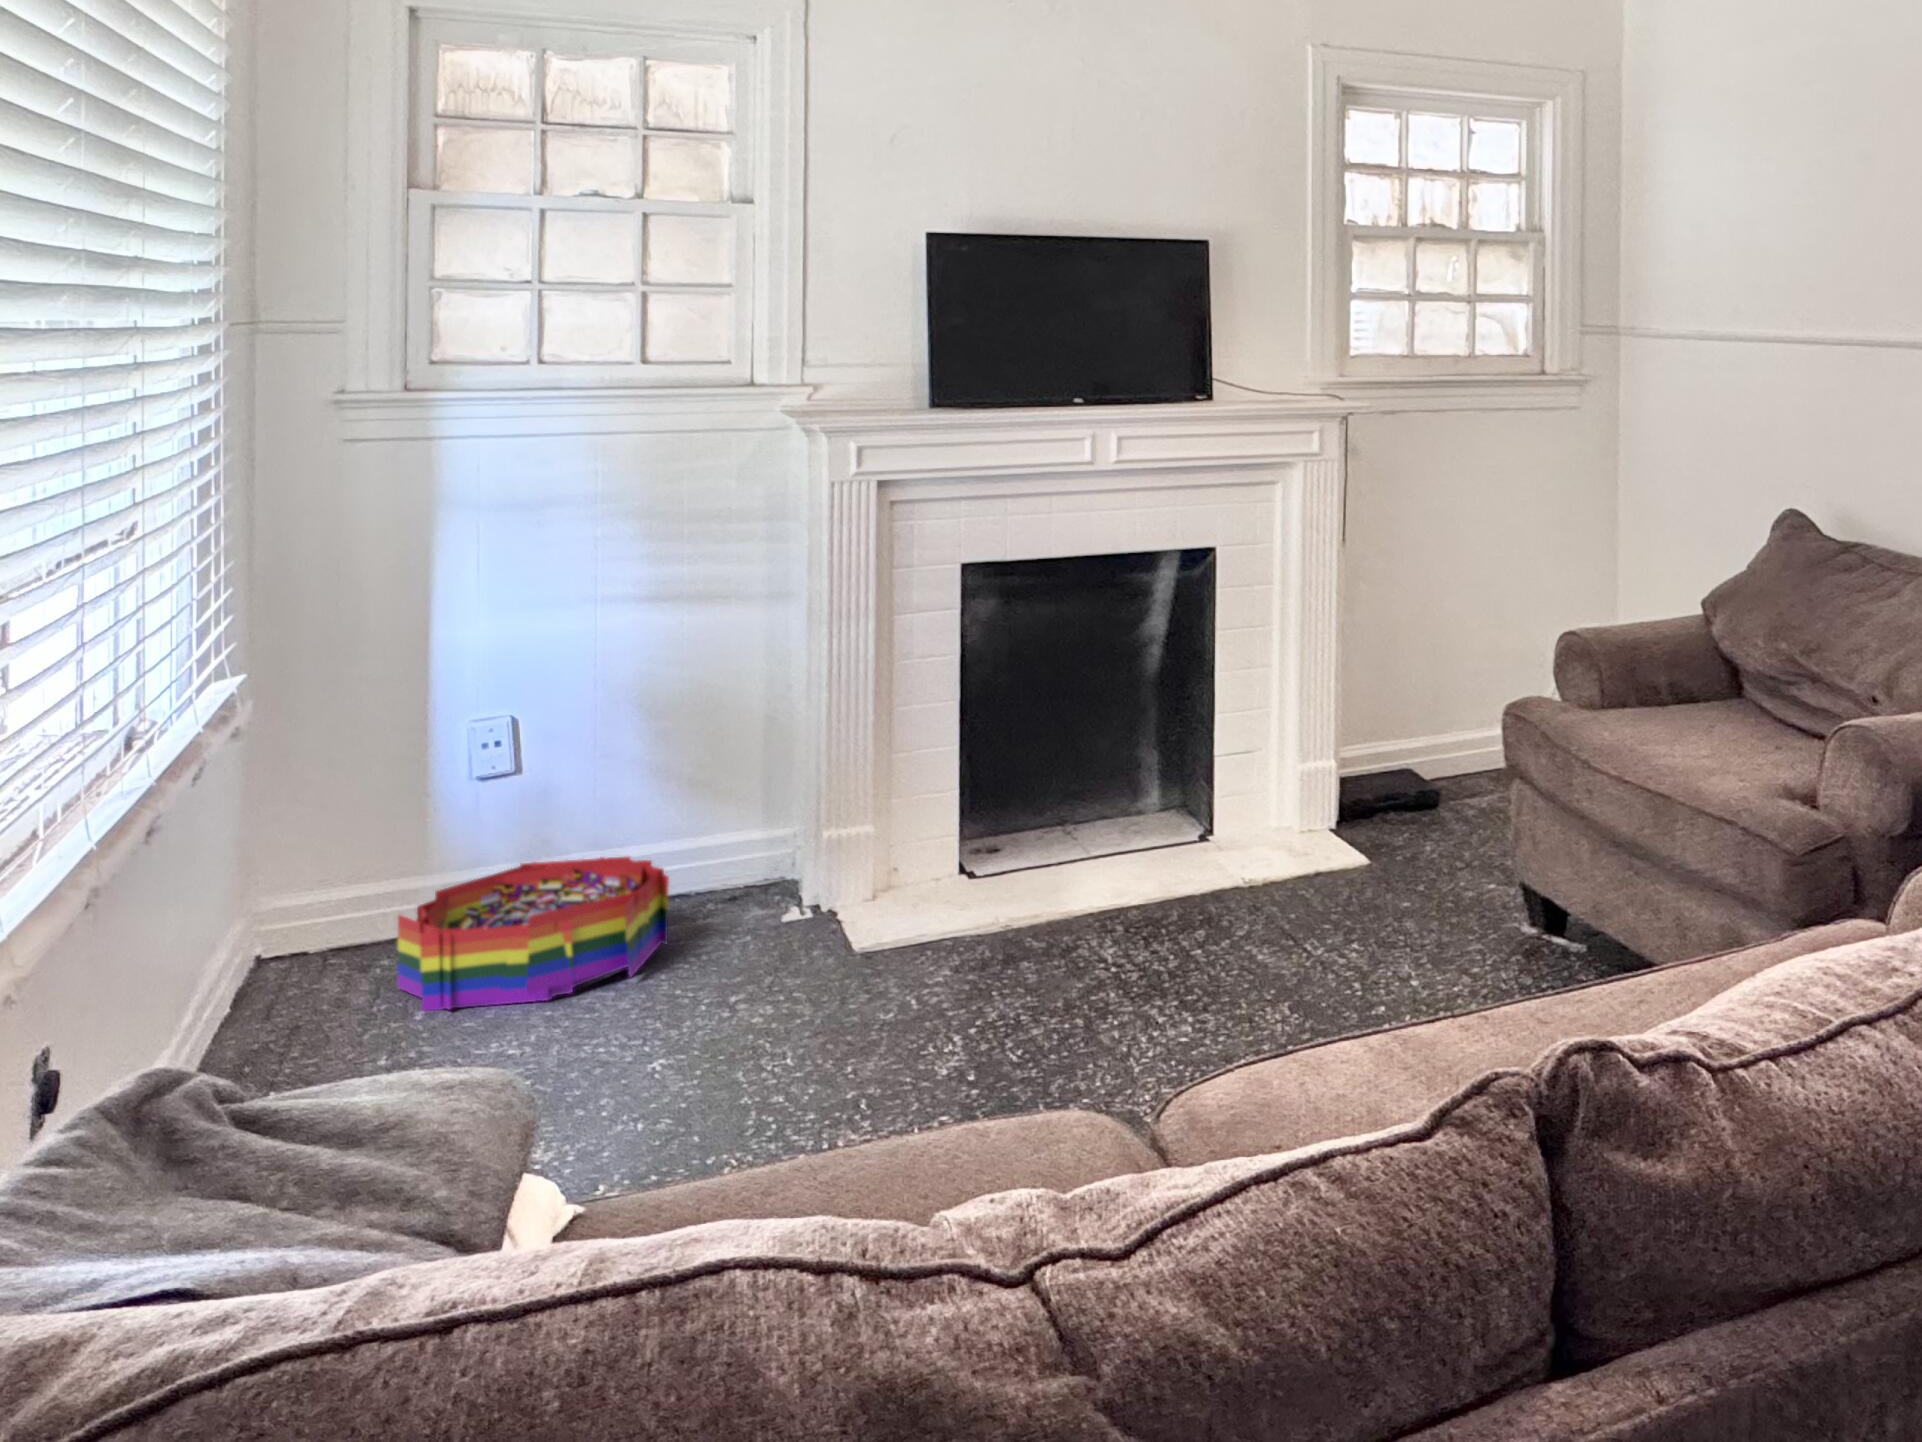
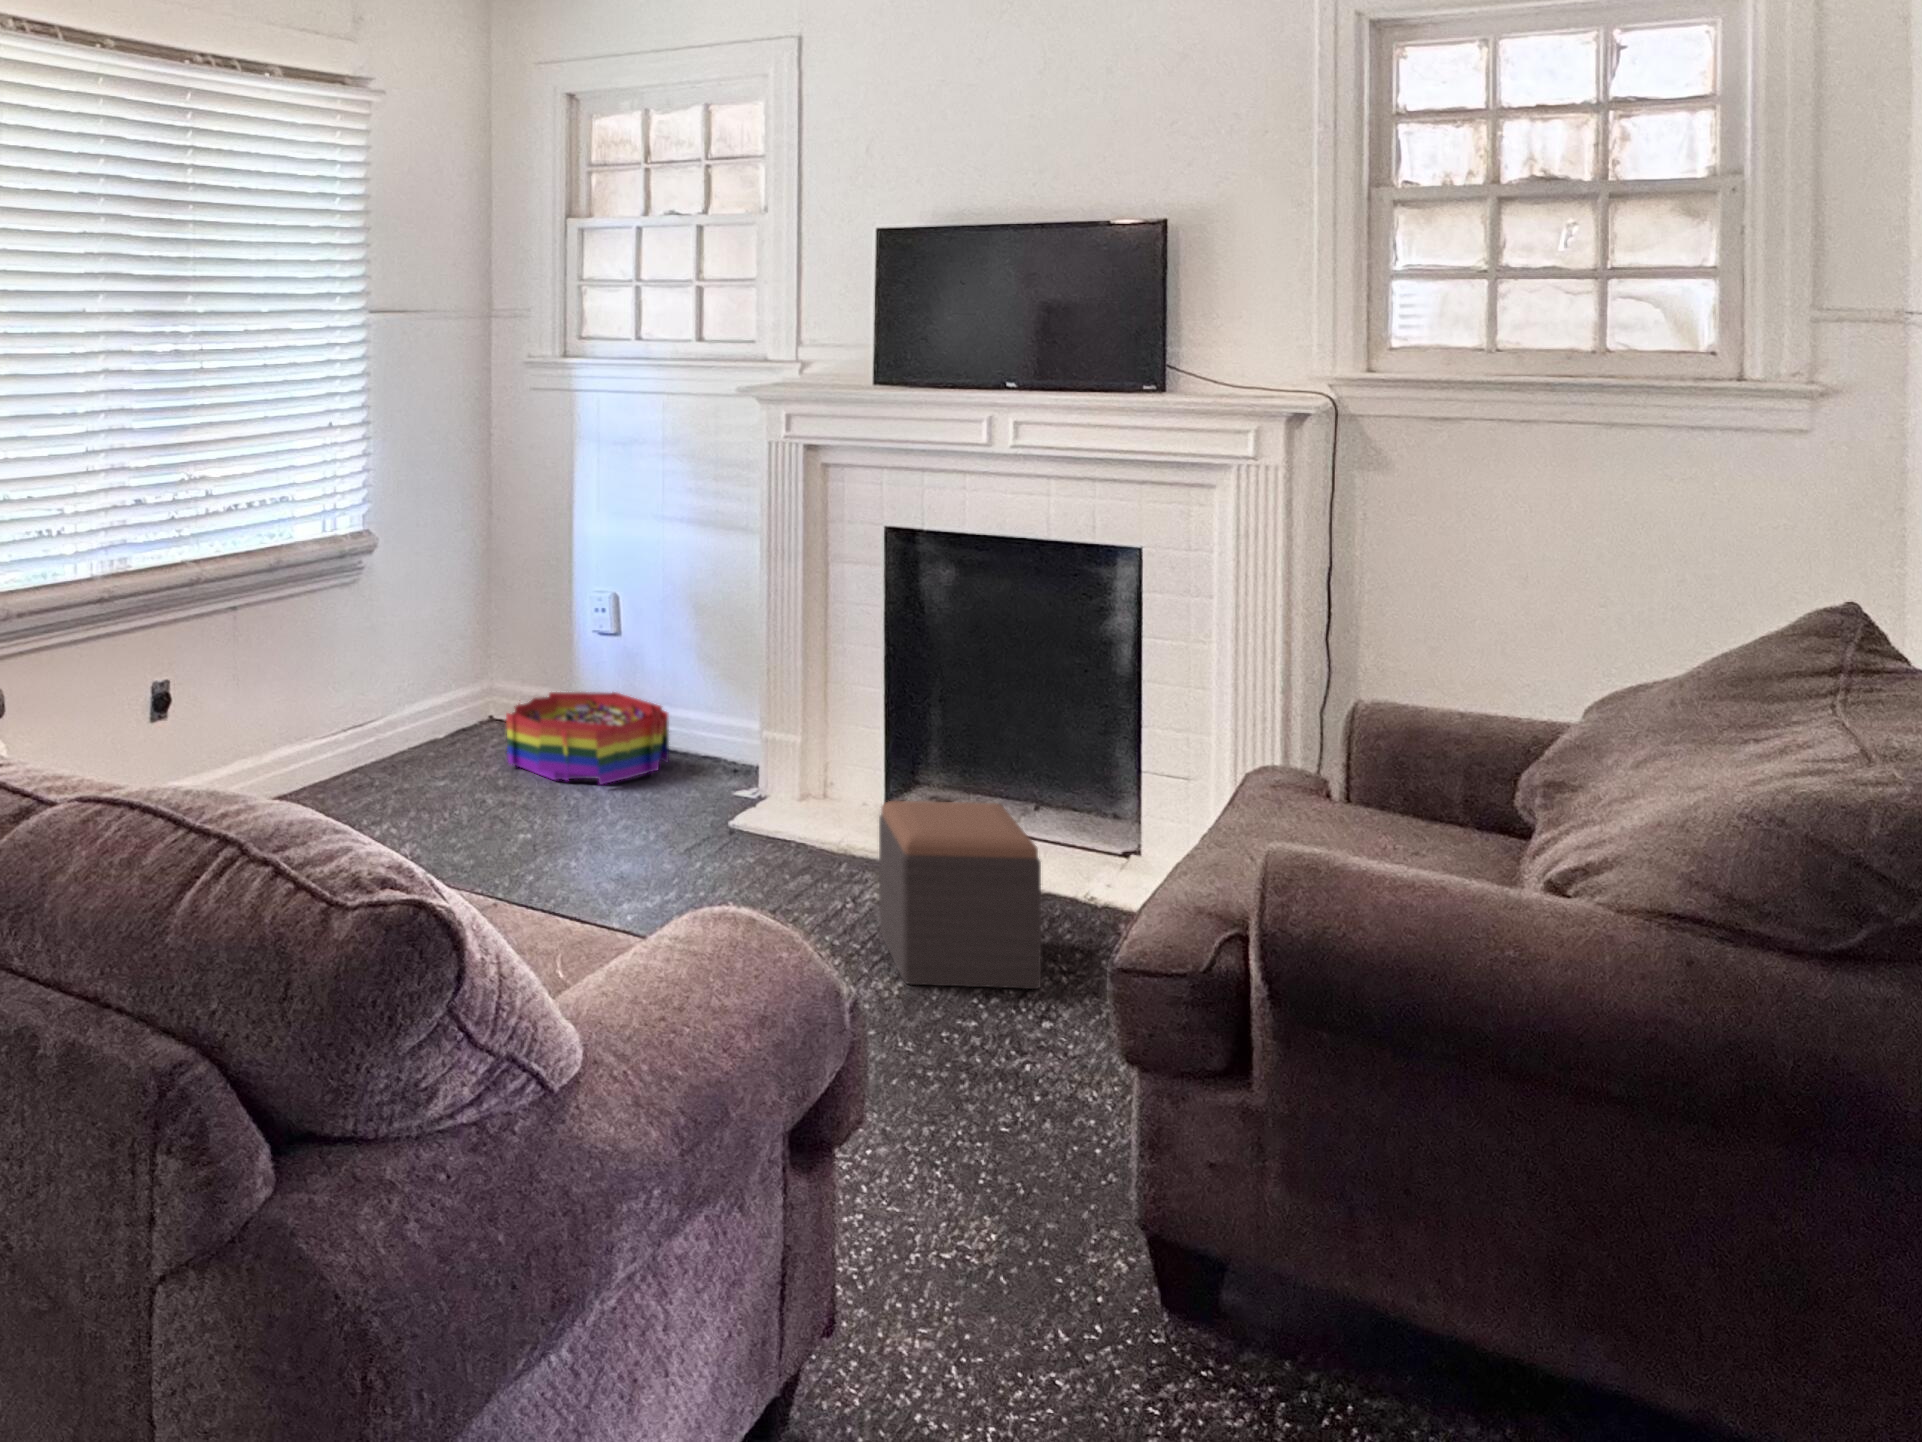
footstool: none [1188,801,1368,998] -> present [879,801,1041,989]

